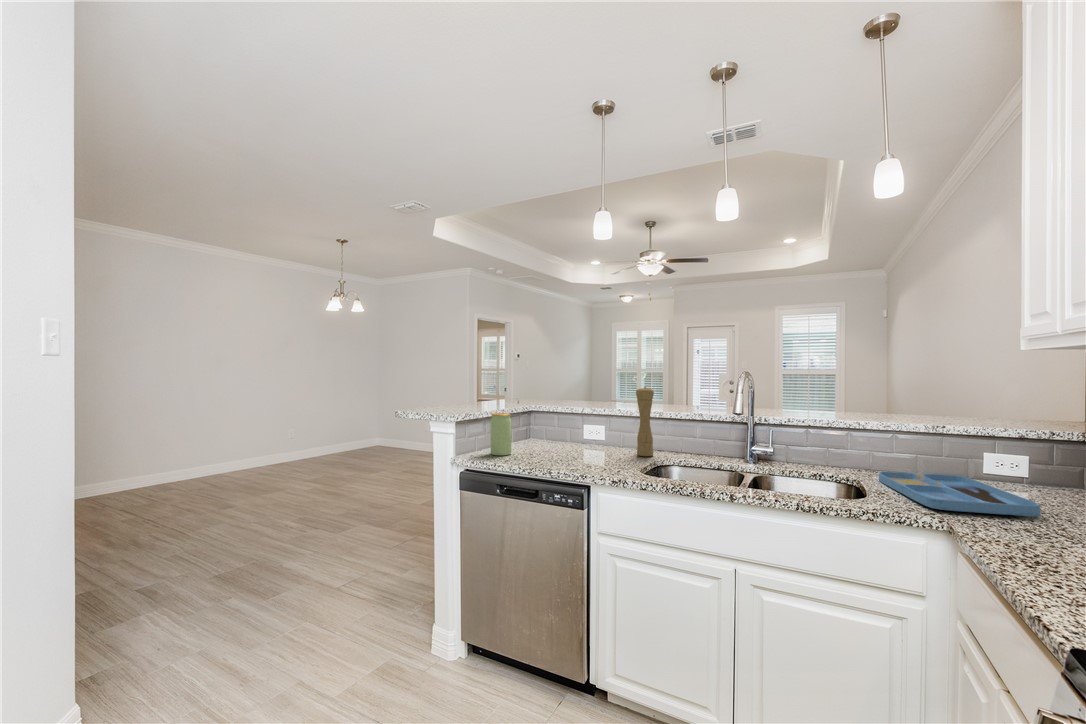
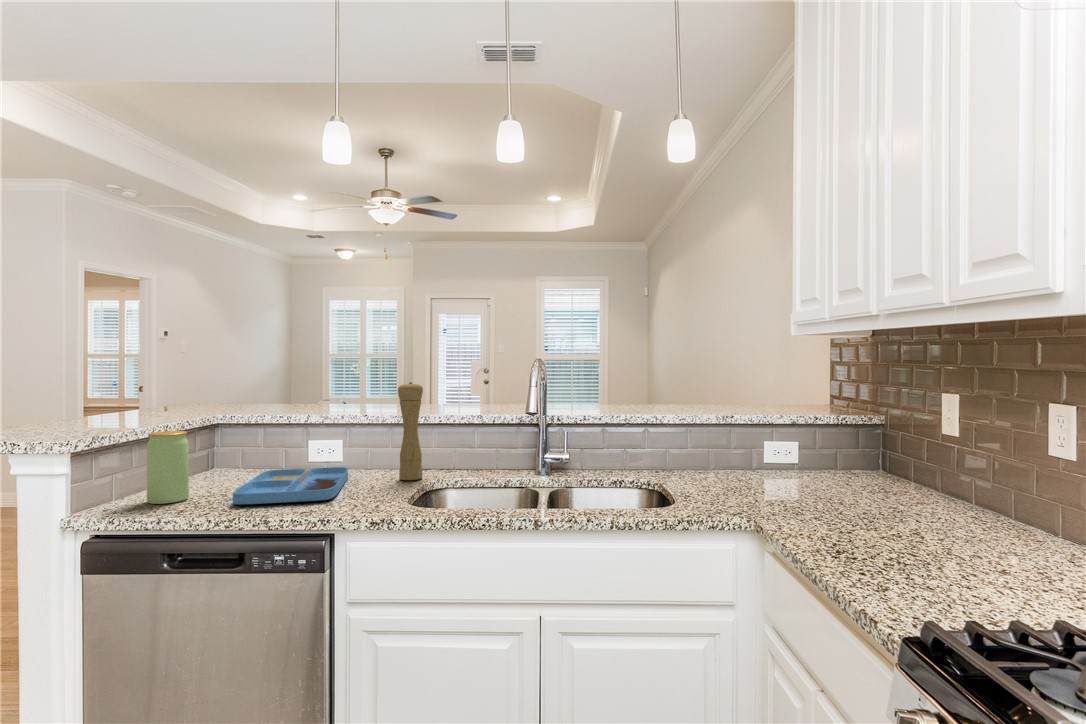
tray: present [879,472,1041,516] -> present [233,467,348,504]

